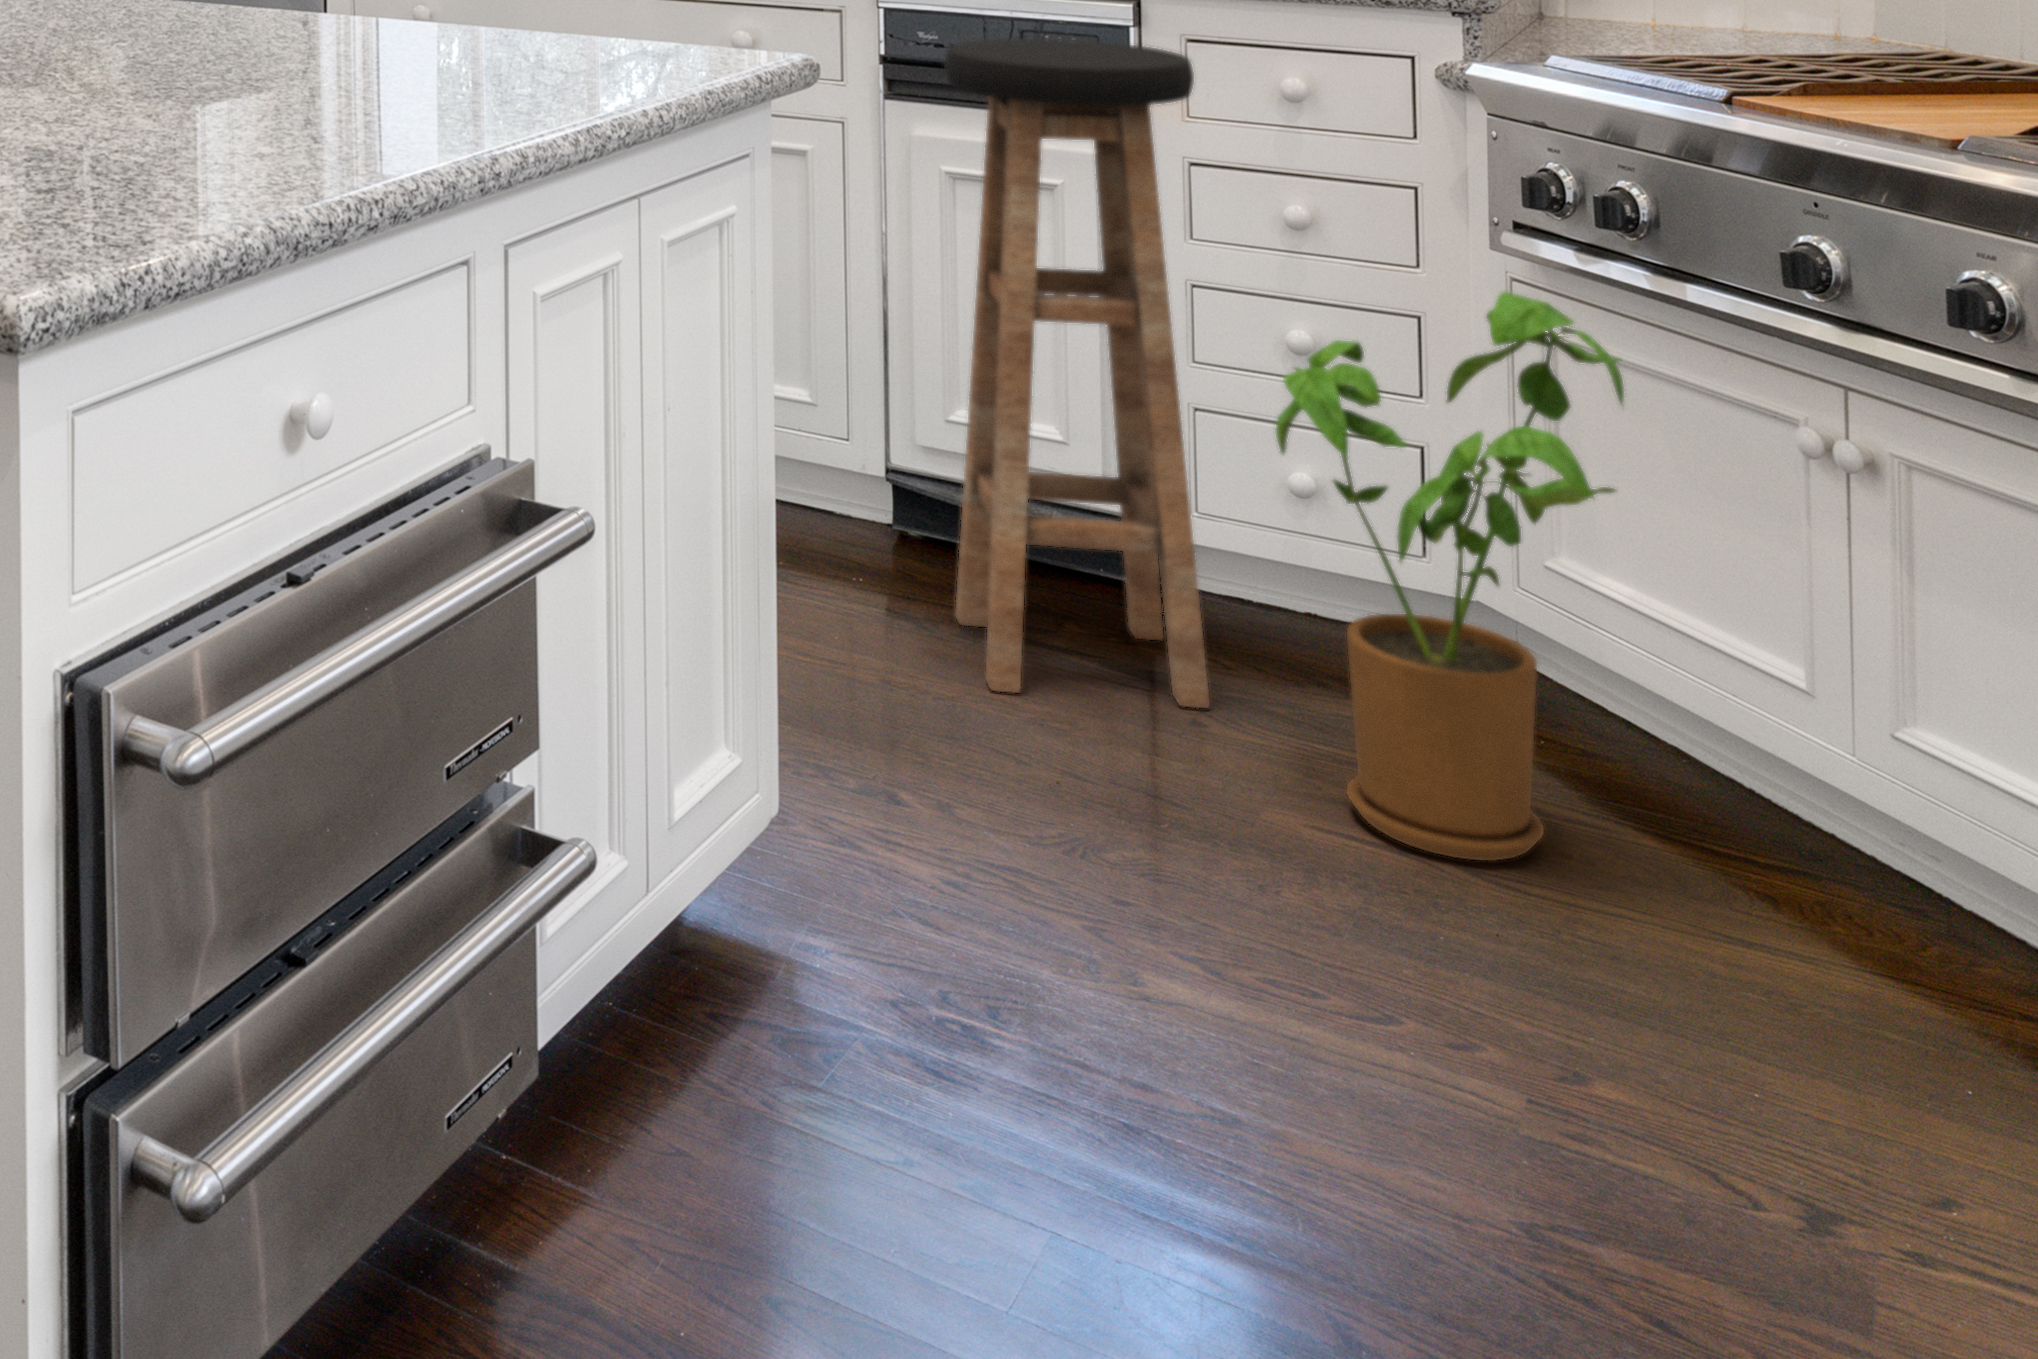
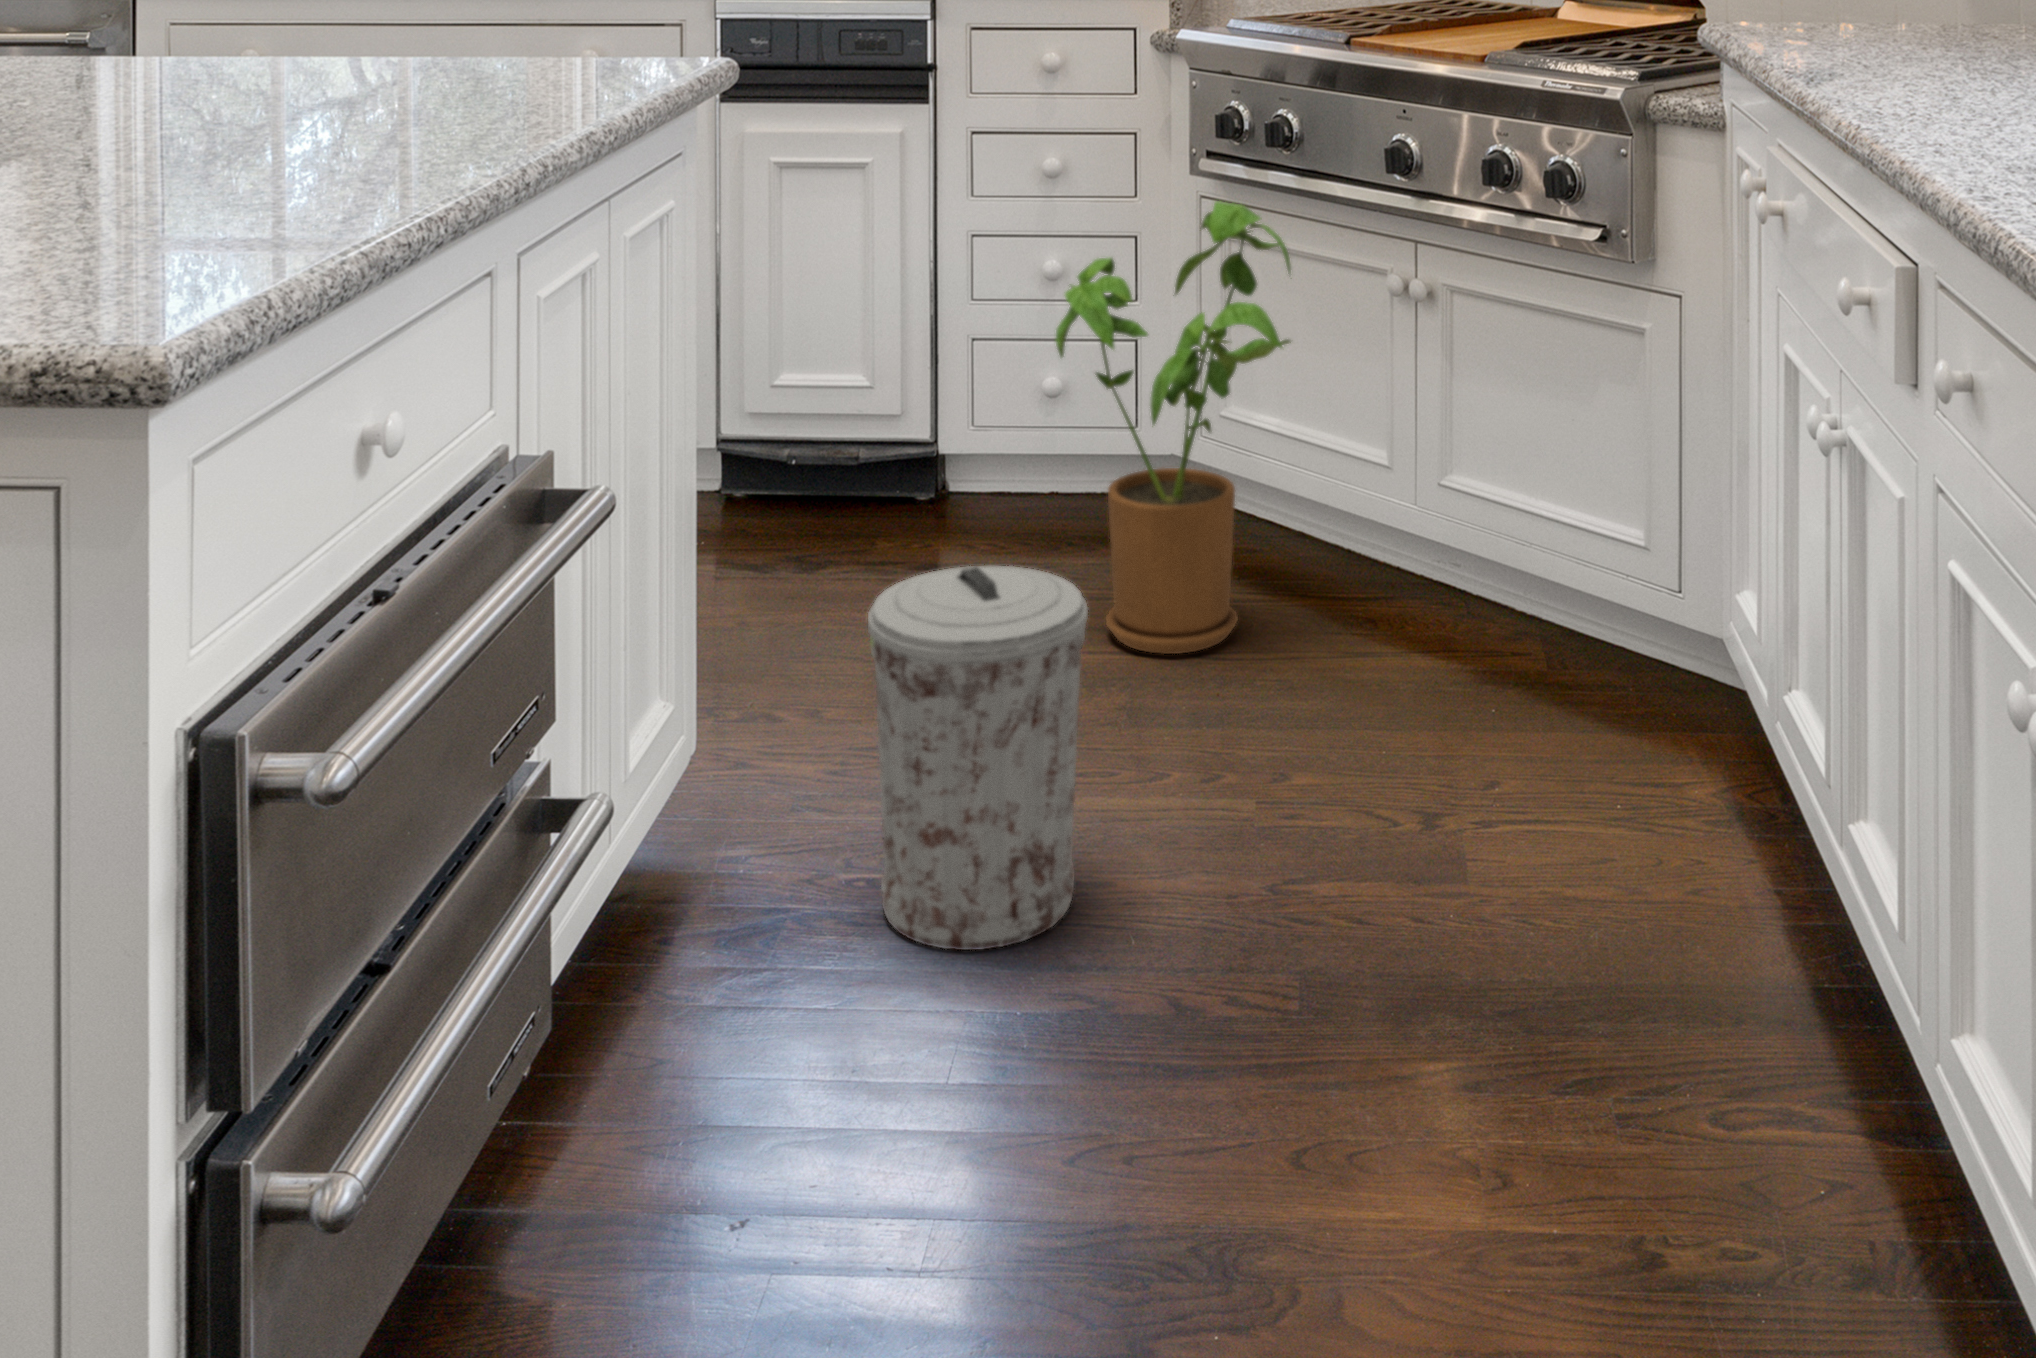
bar stool: present [945,39,1210,708] -> none [784,32,995,613]
trash can: none [949,679,1237,1154] -> present [868,566,1088,950]

